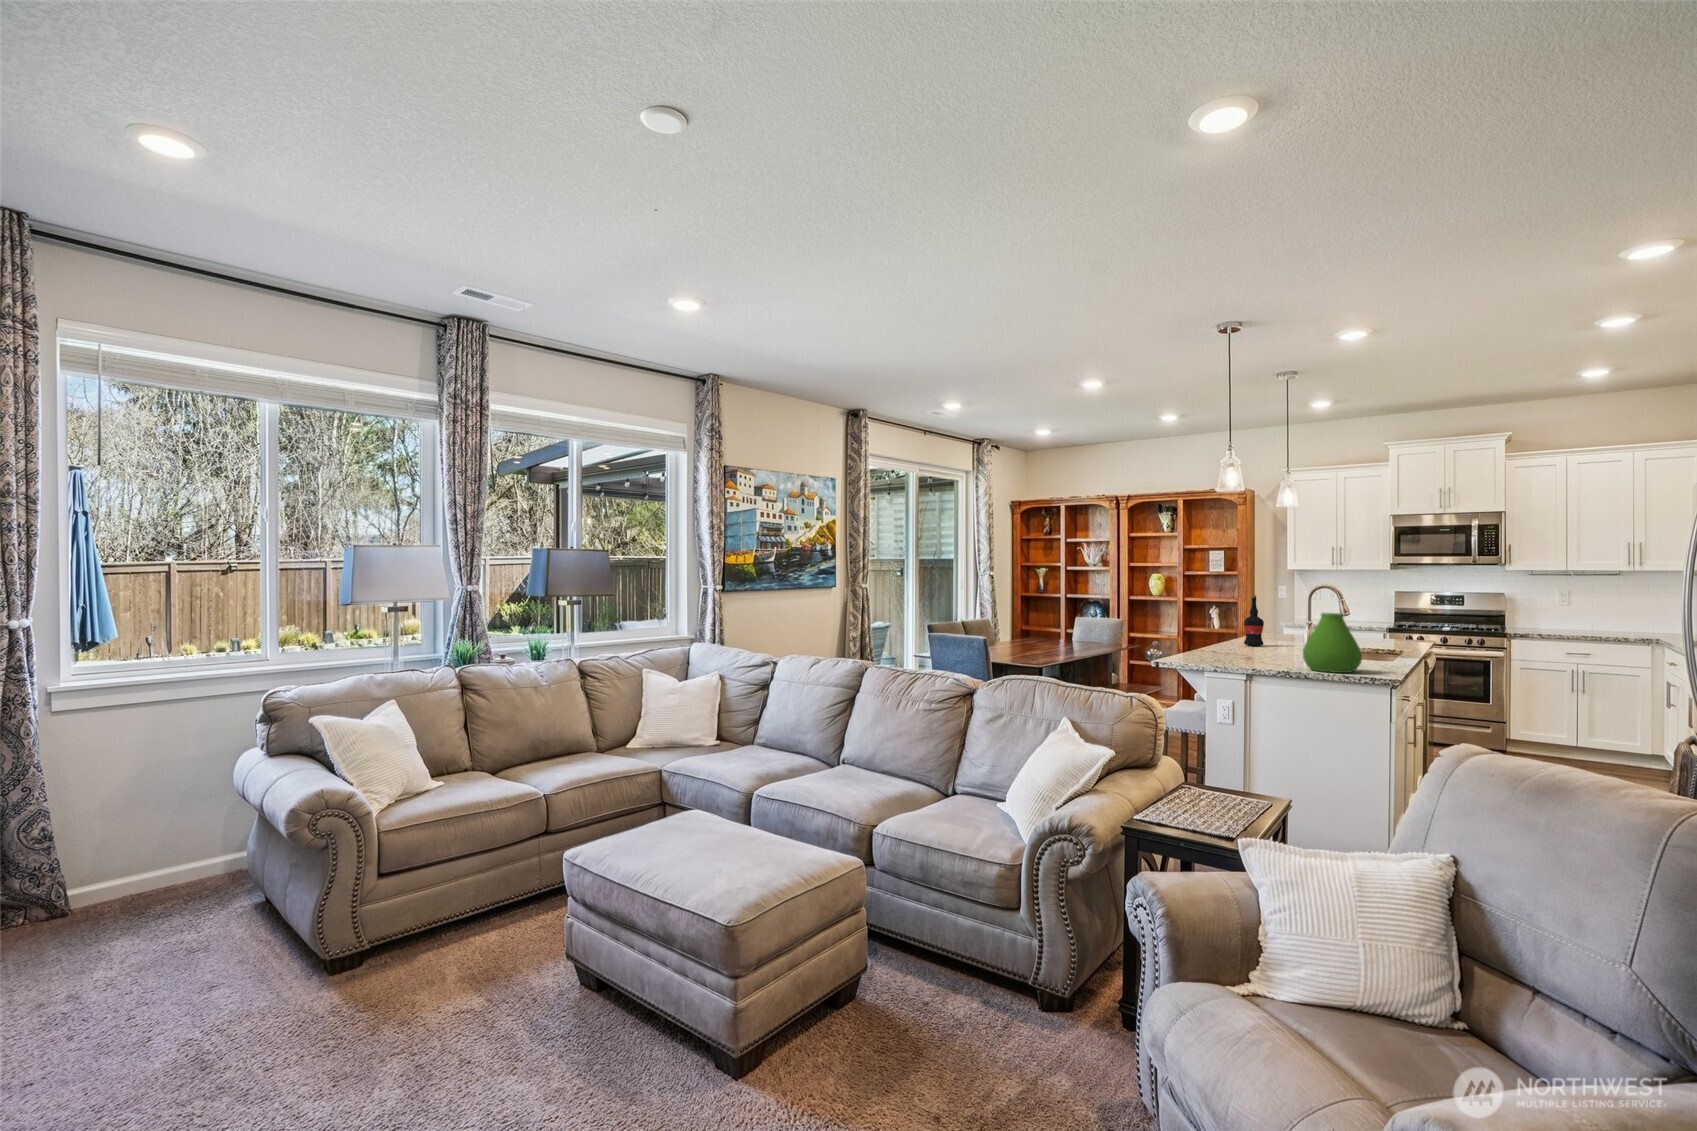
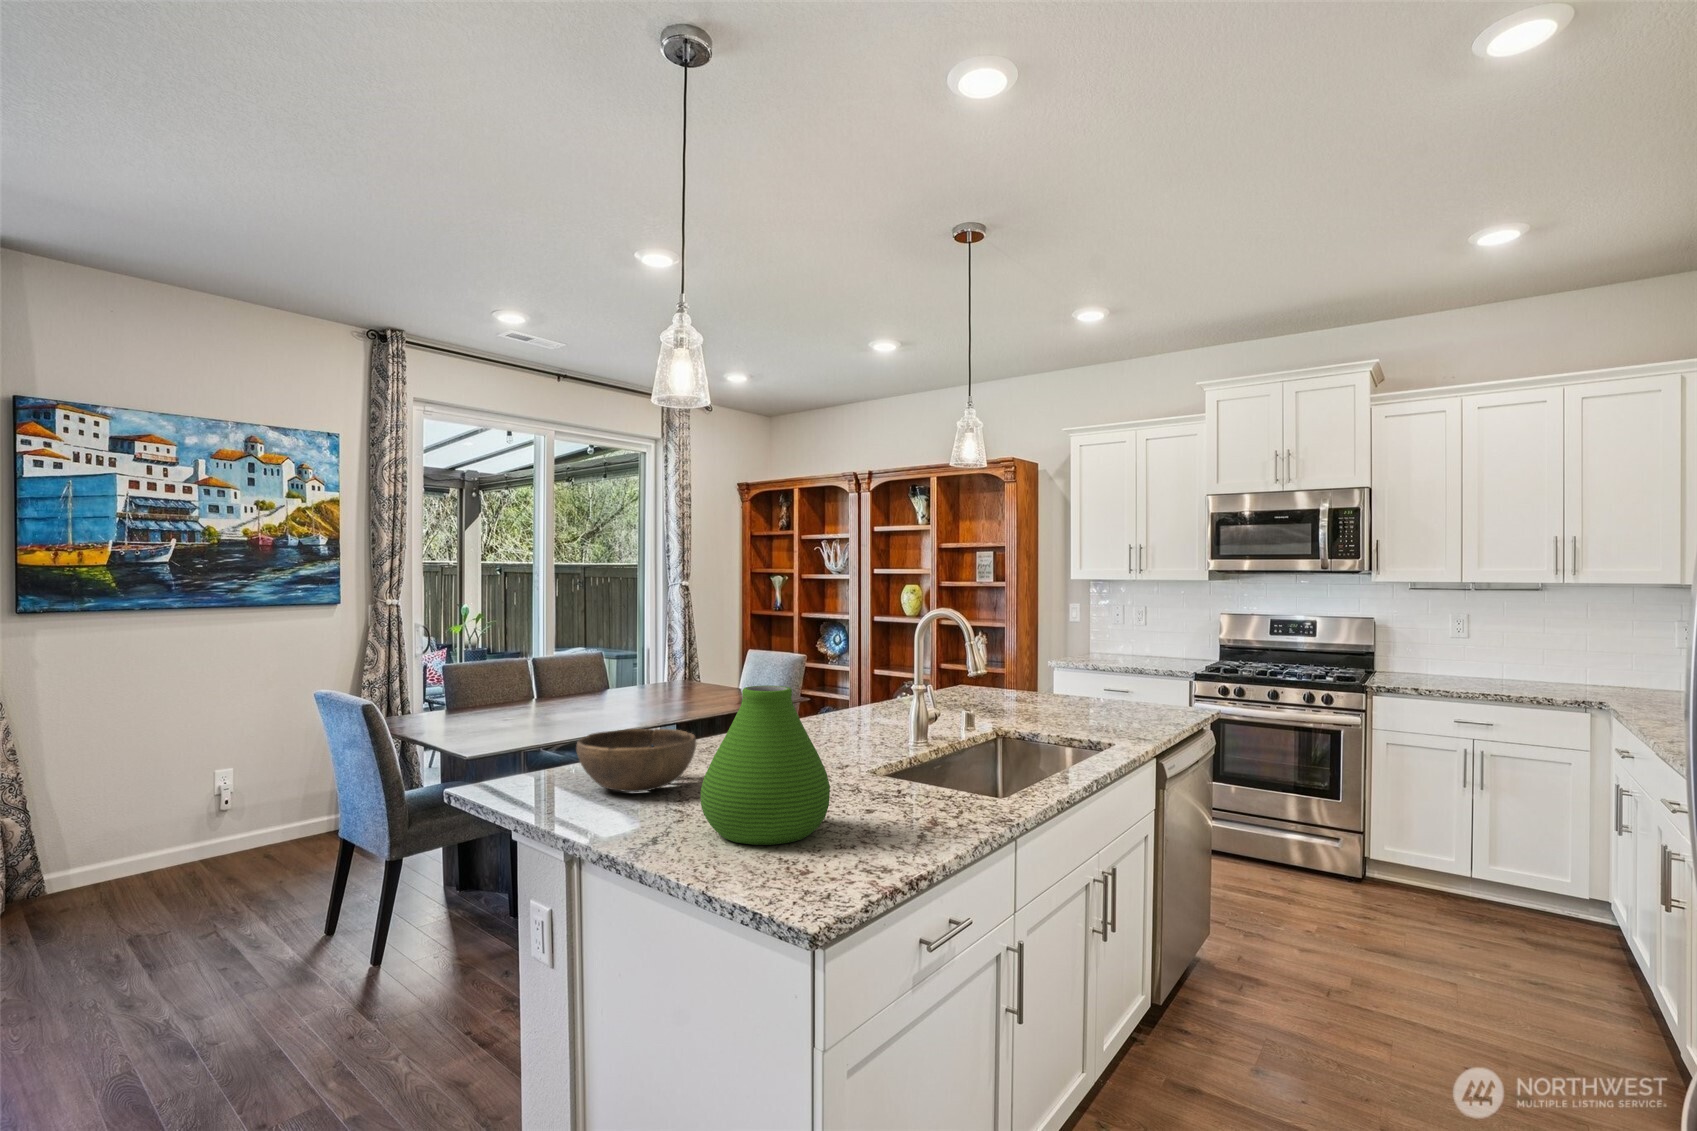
wine bottle: present [1244,595,1264,646] -> none [852,627,885,722]
bowl: none [1203,637,1259,662] -> present [577,729,696,792]

